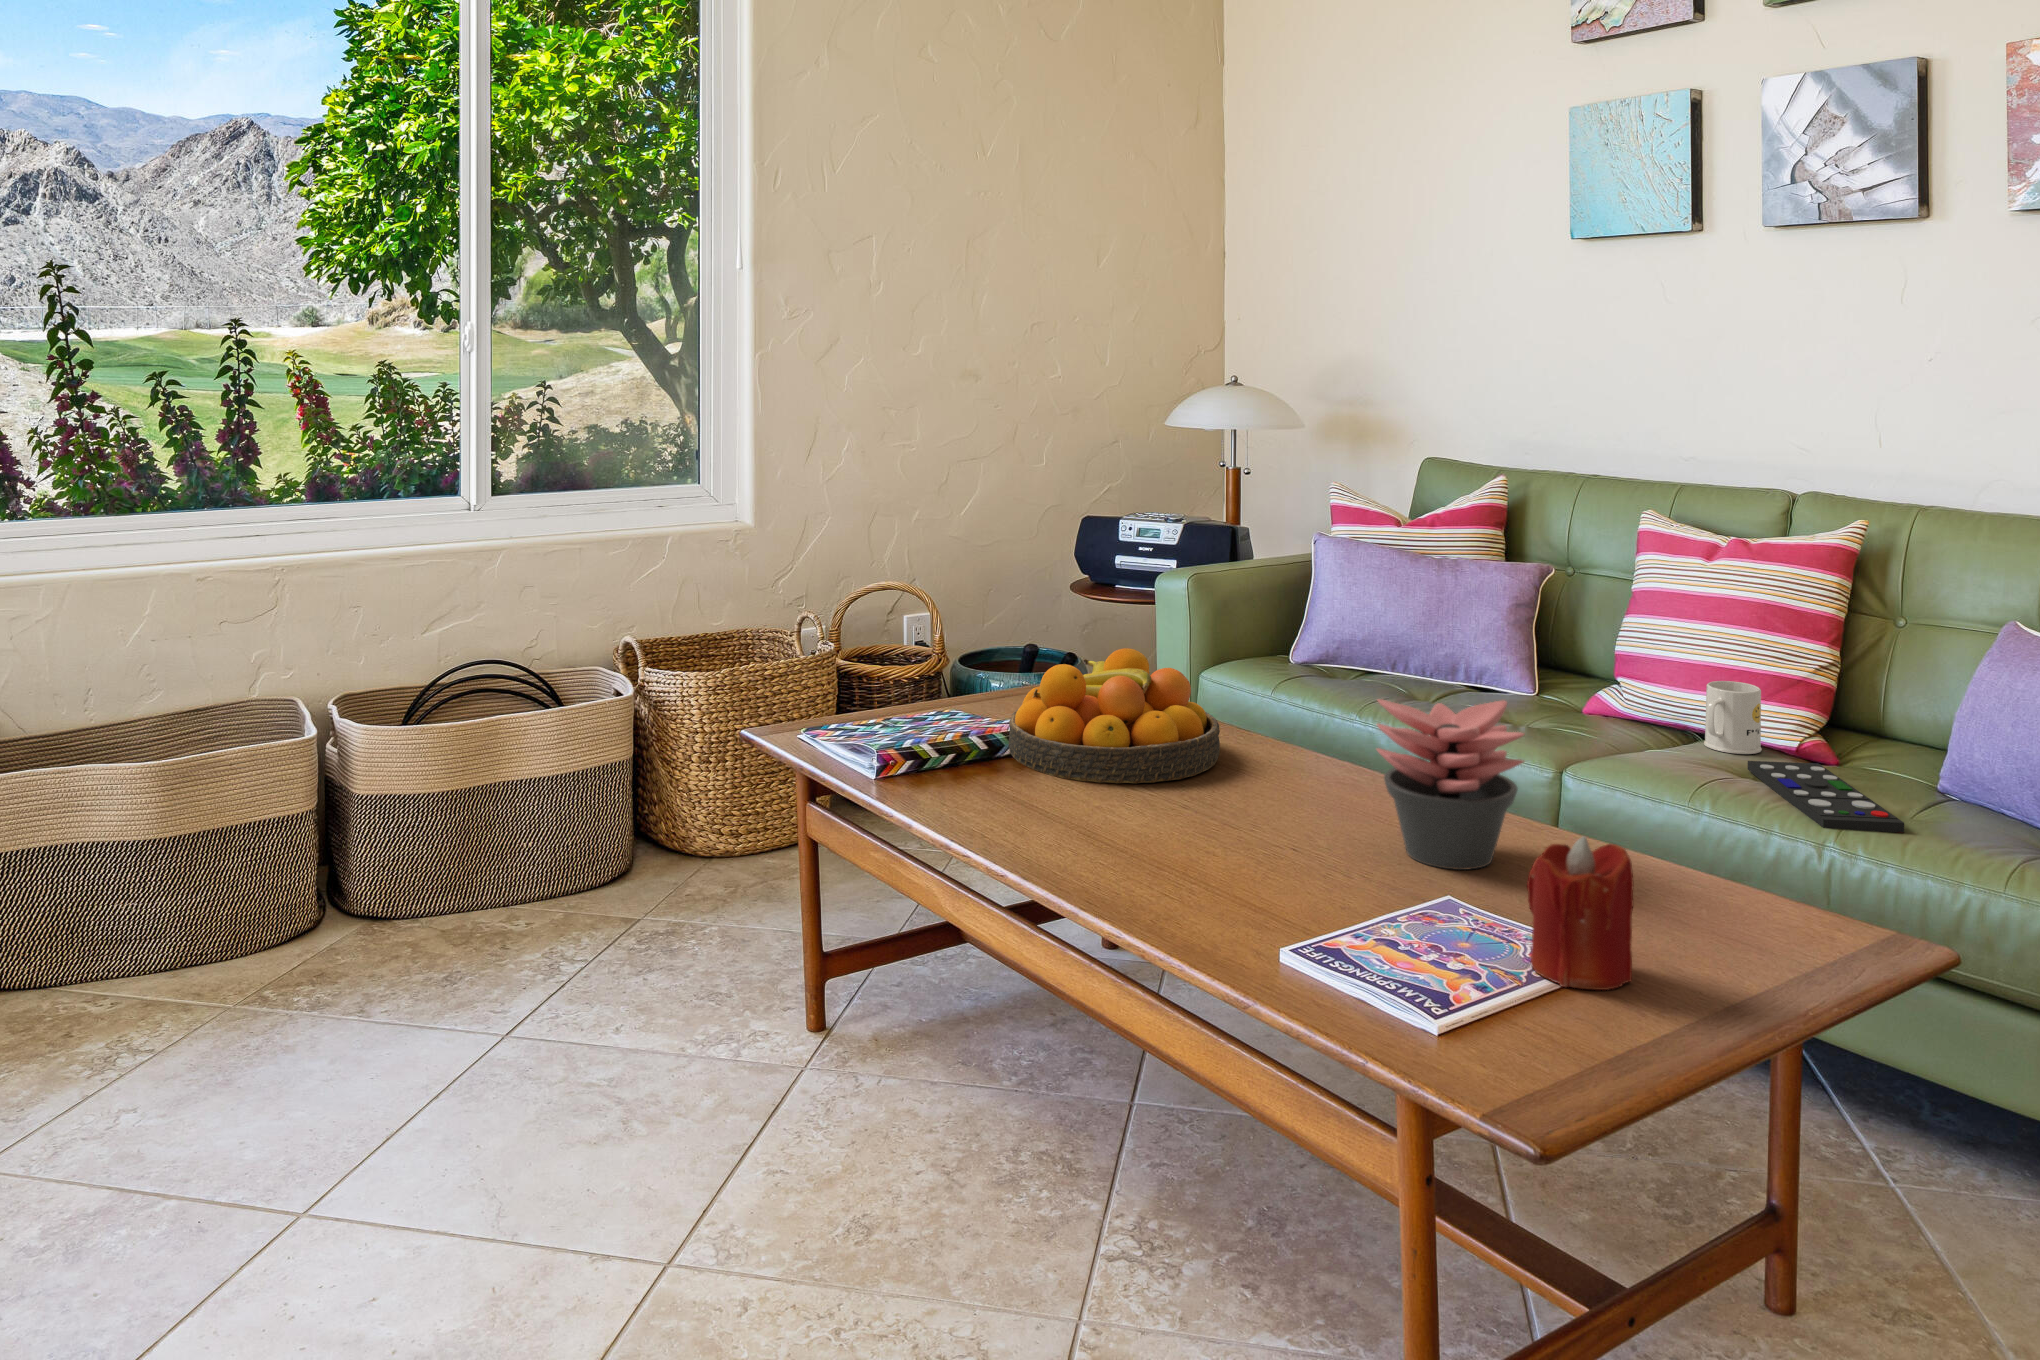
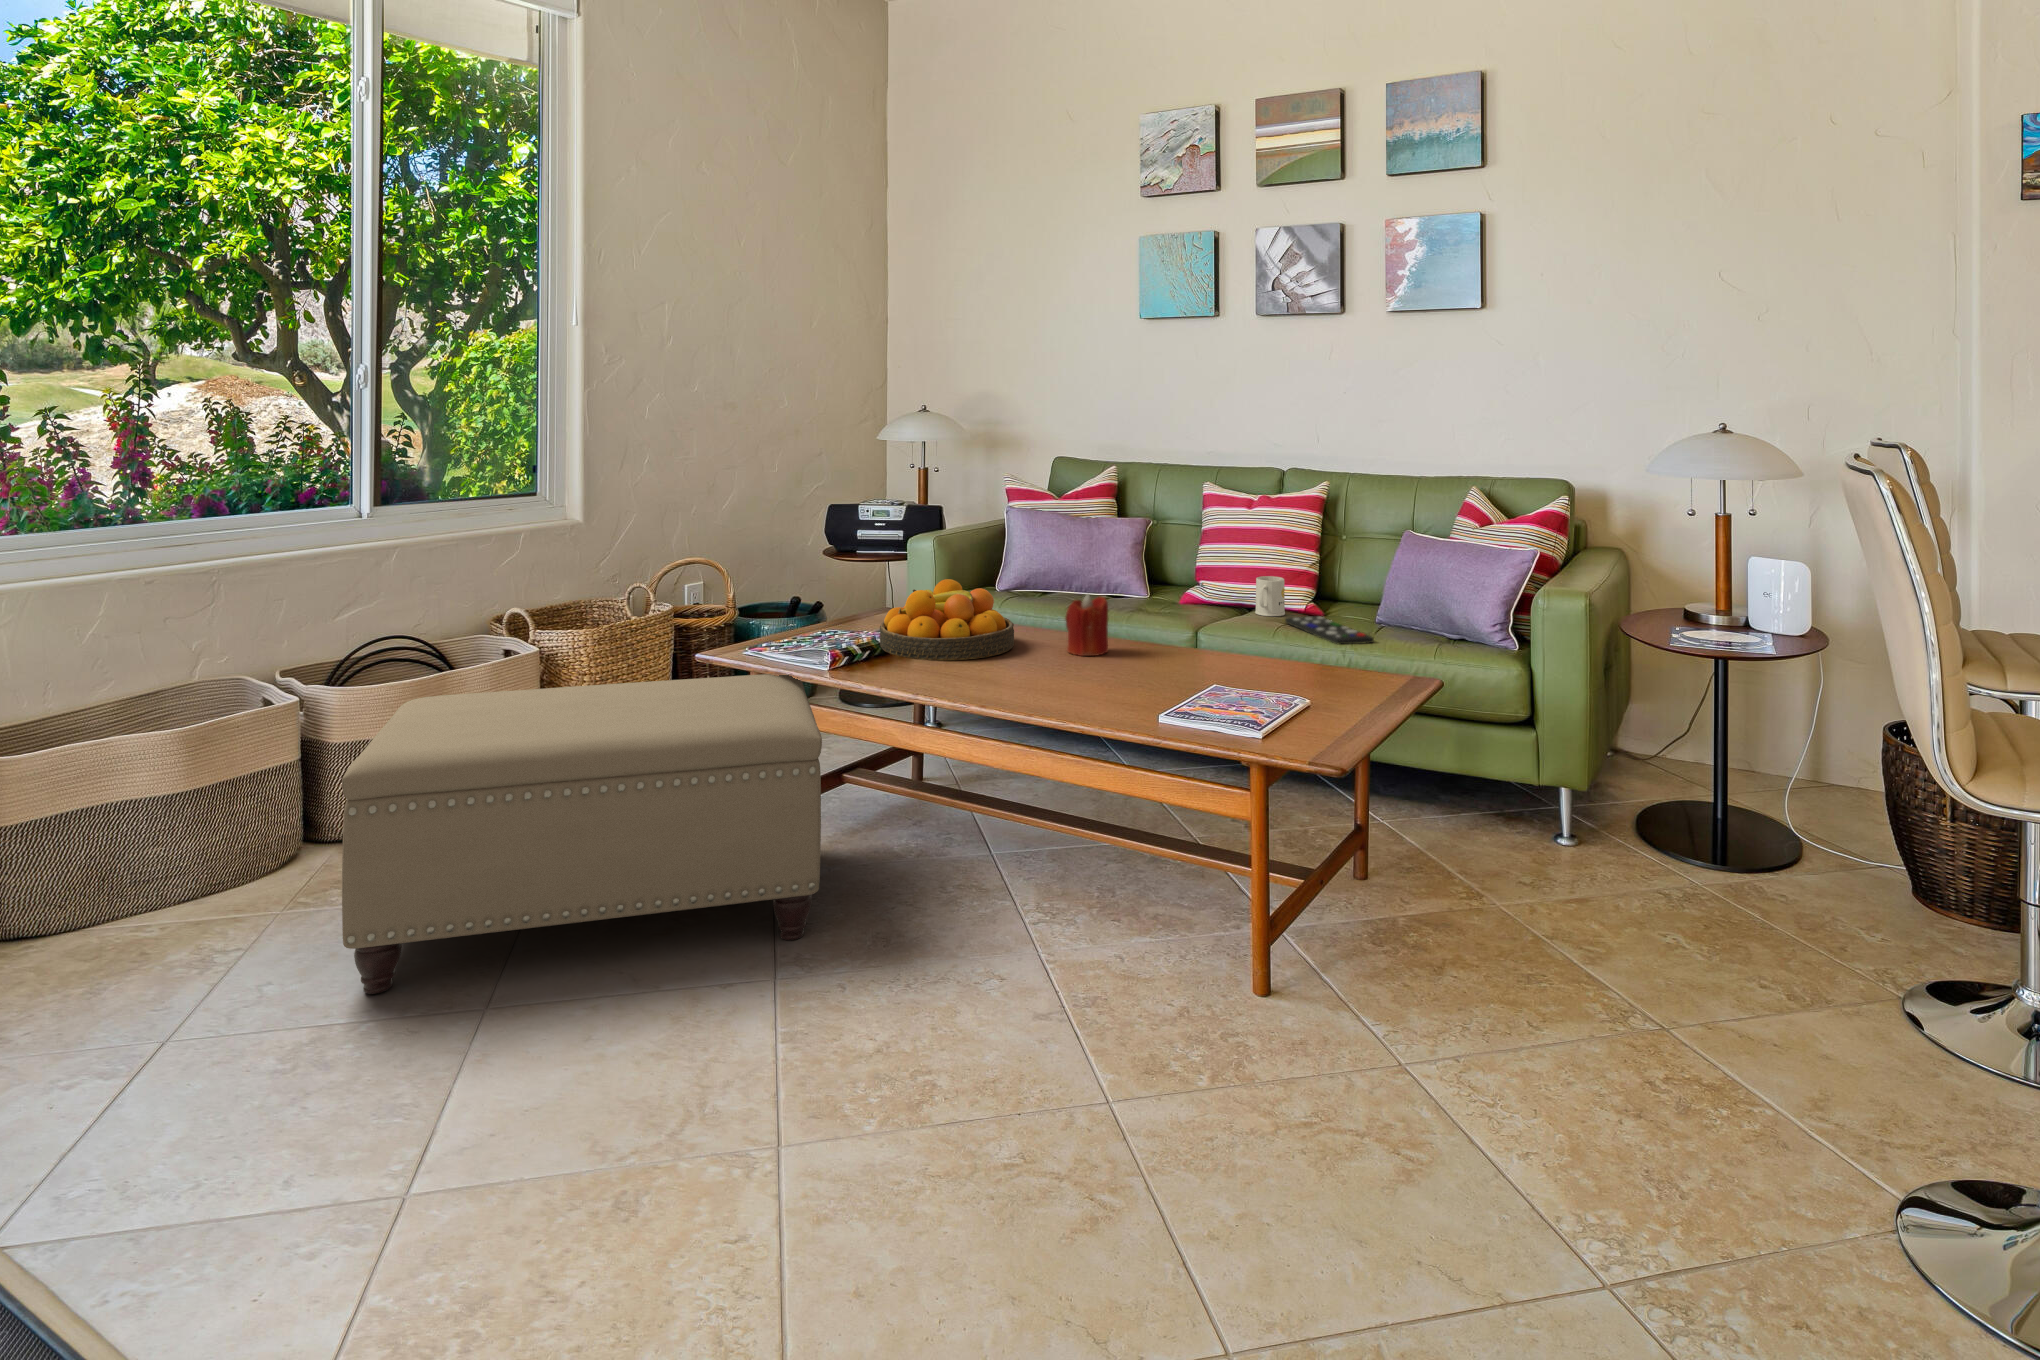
succulent plant: present [1377,699,1524,870] -> none [1134,584,1218,679]
ottoman: none [190,754,880,1194] -> present [342,674,822,994]
candle: present [1527,836,1633,990] -> present [1065,594,1108,656]

